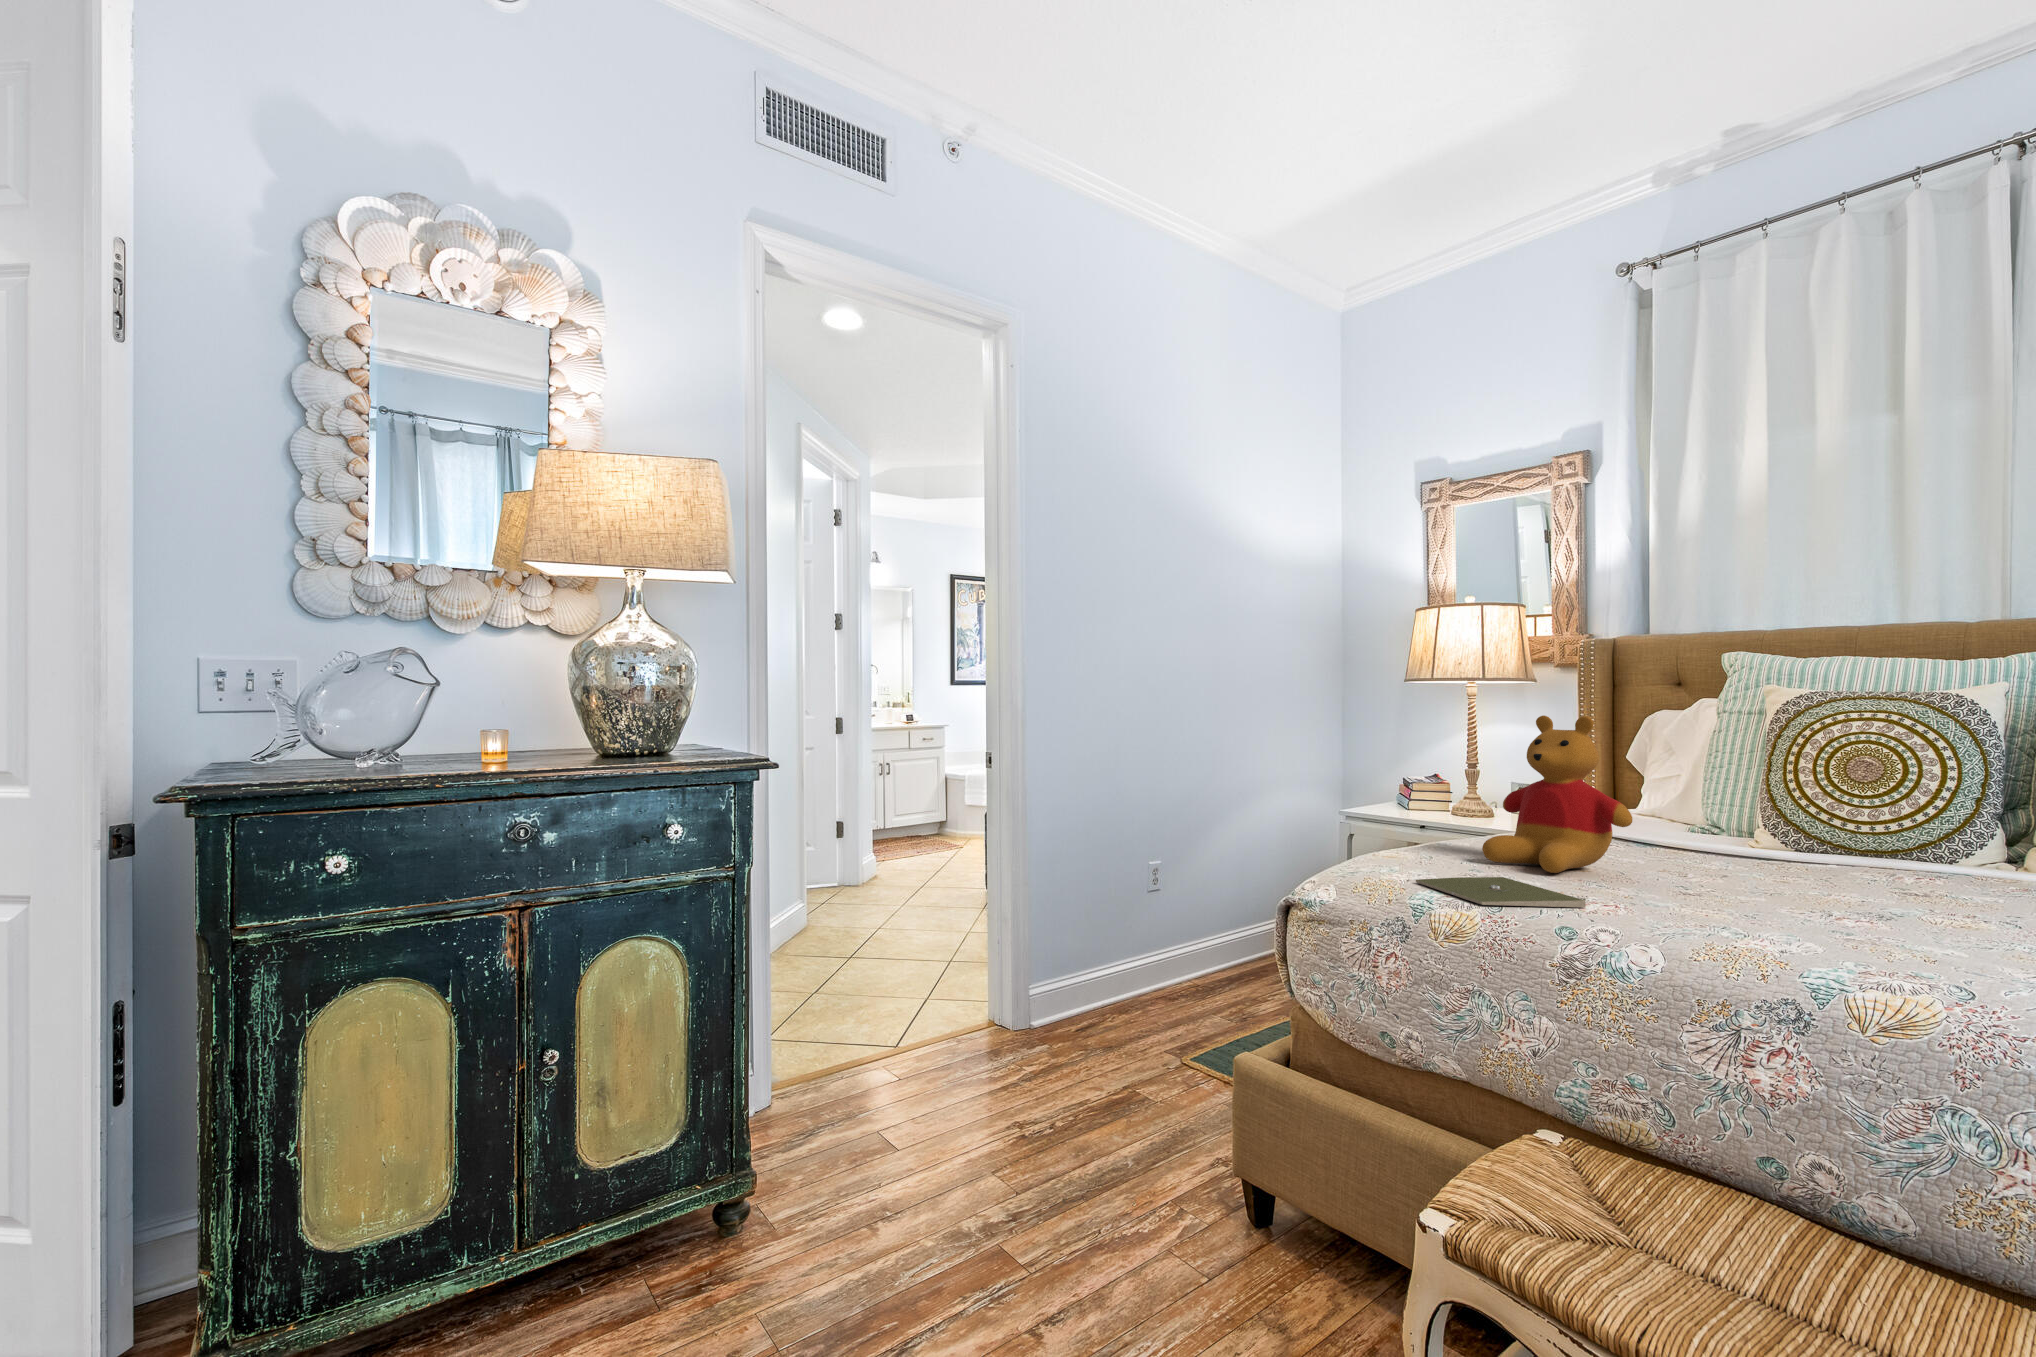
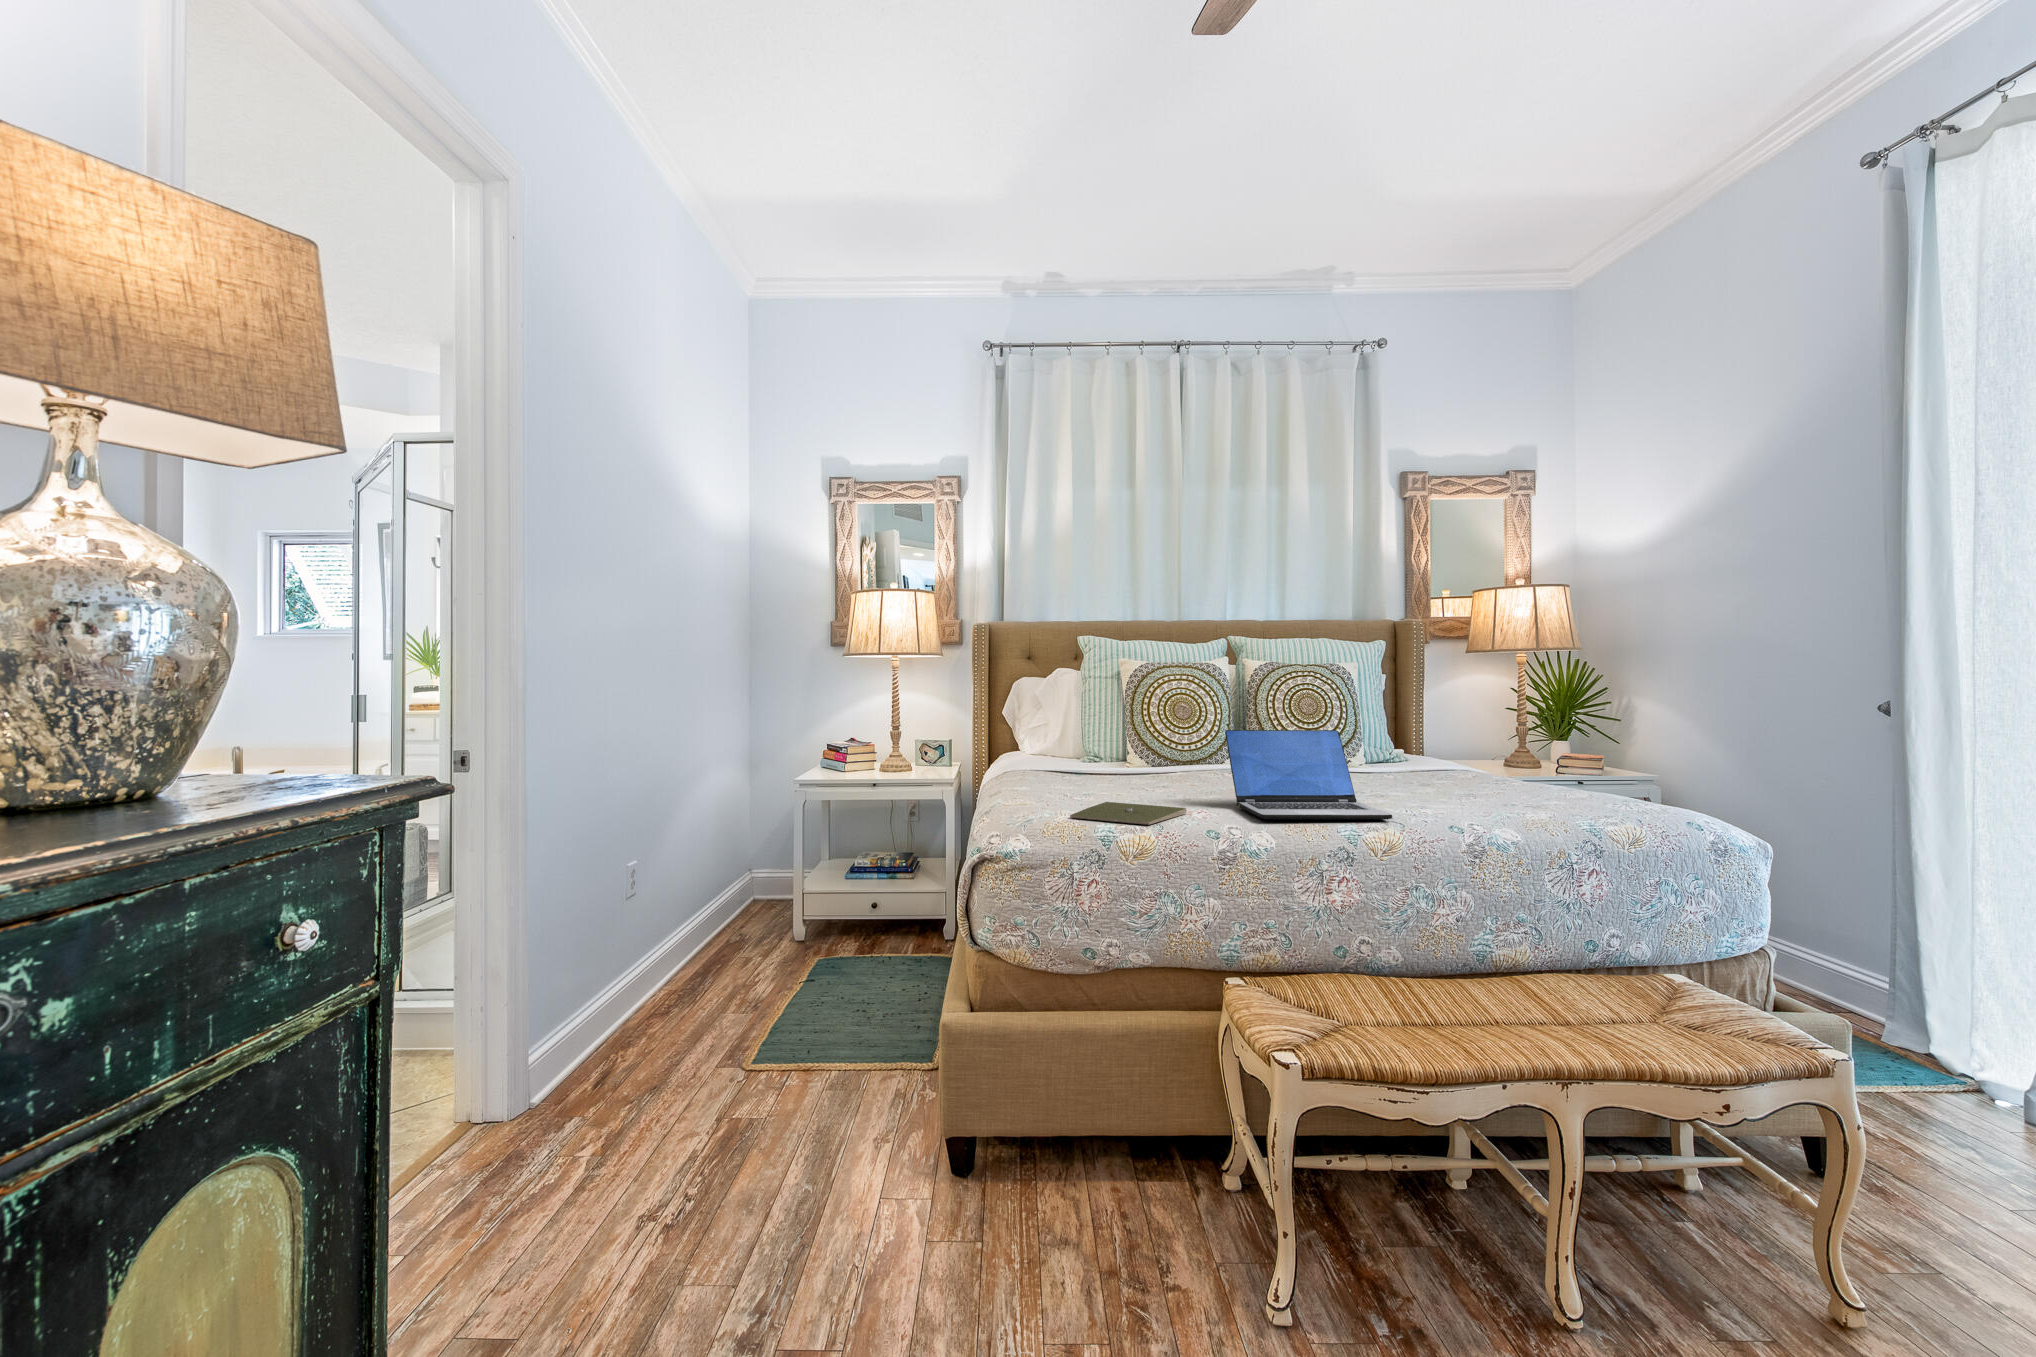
stuffed bear: present [1482,715,1632,873] -> none [1043,666,1143,793]
laptop: none [1663,808,1954,983] -> present [1225,730,1392,820]

